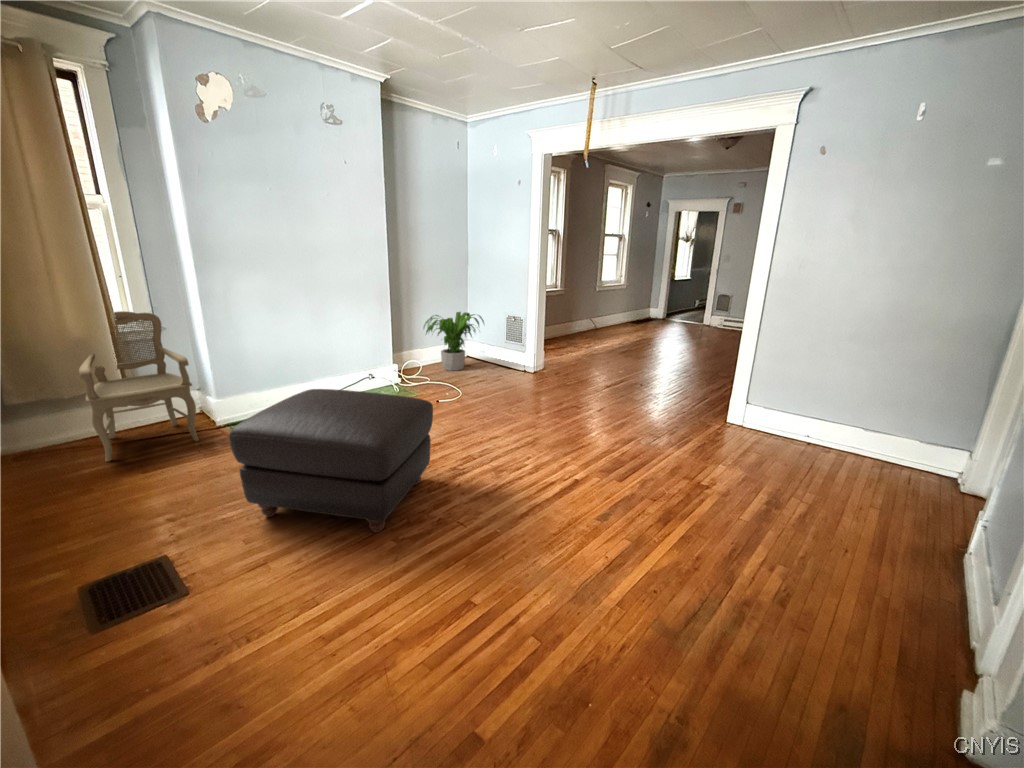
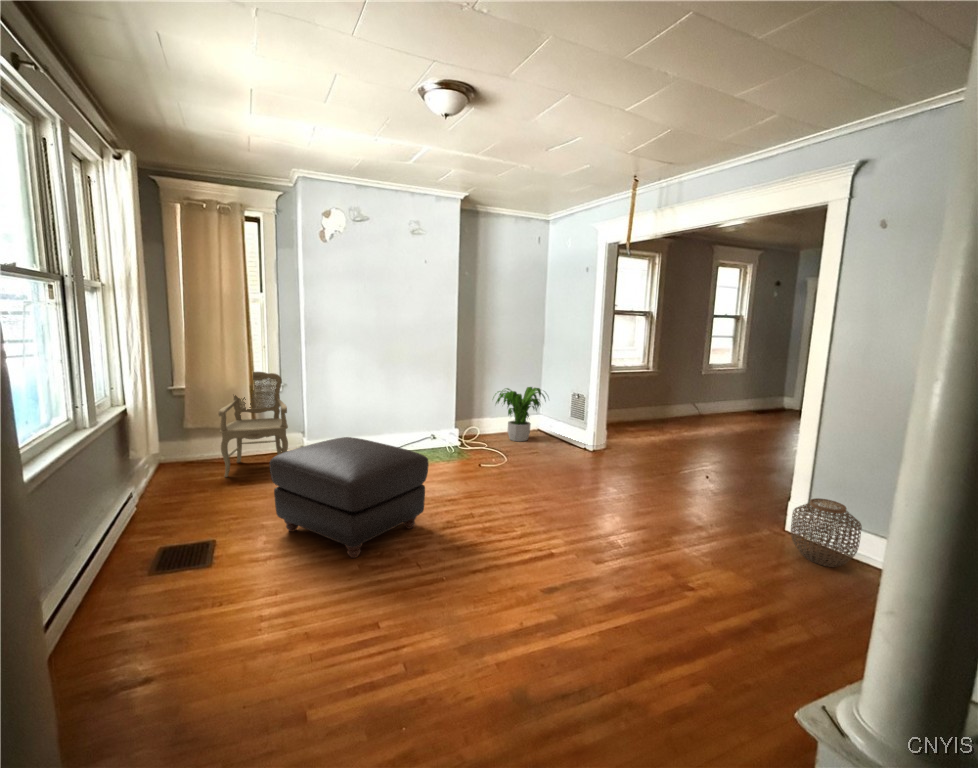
woven basket: none [752,395,809,450] -> present [791,498,862,567]

